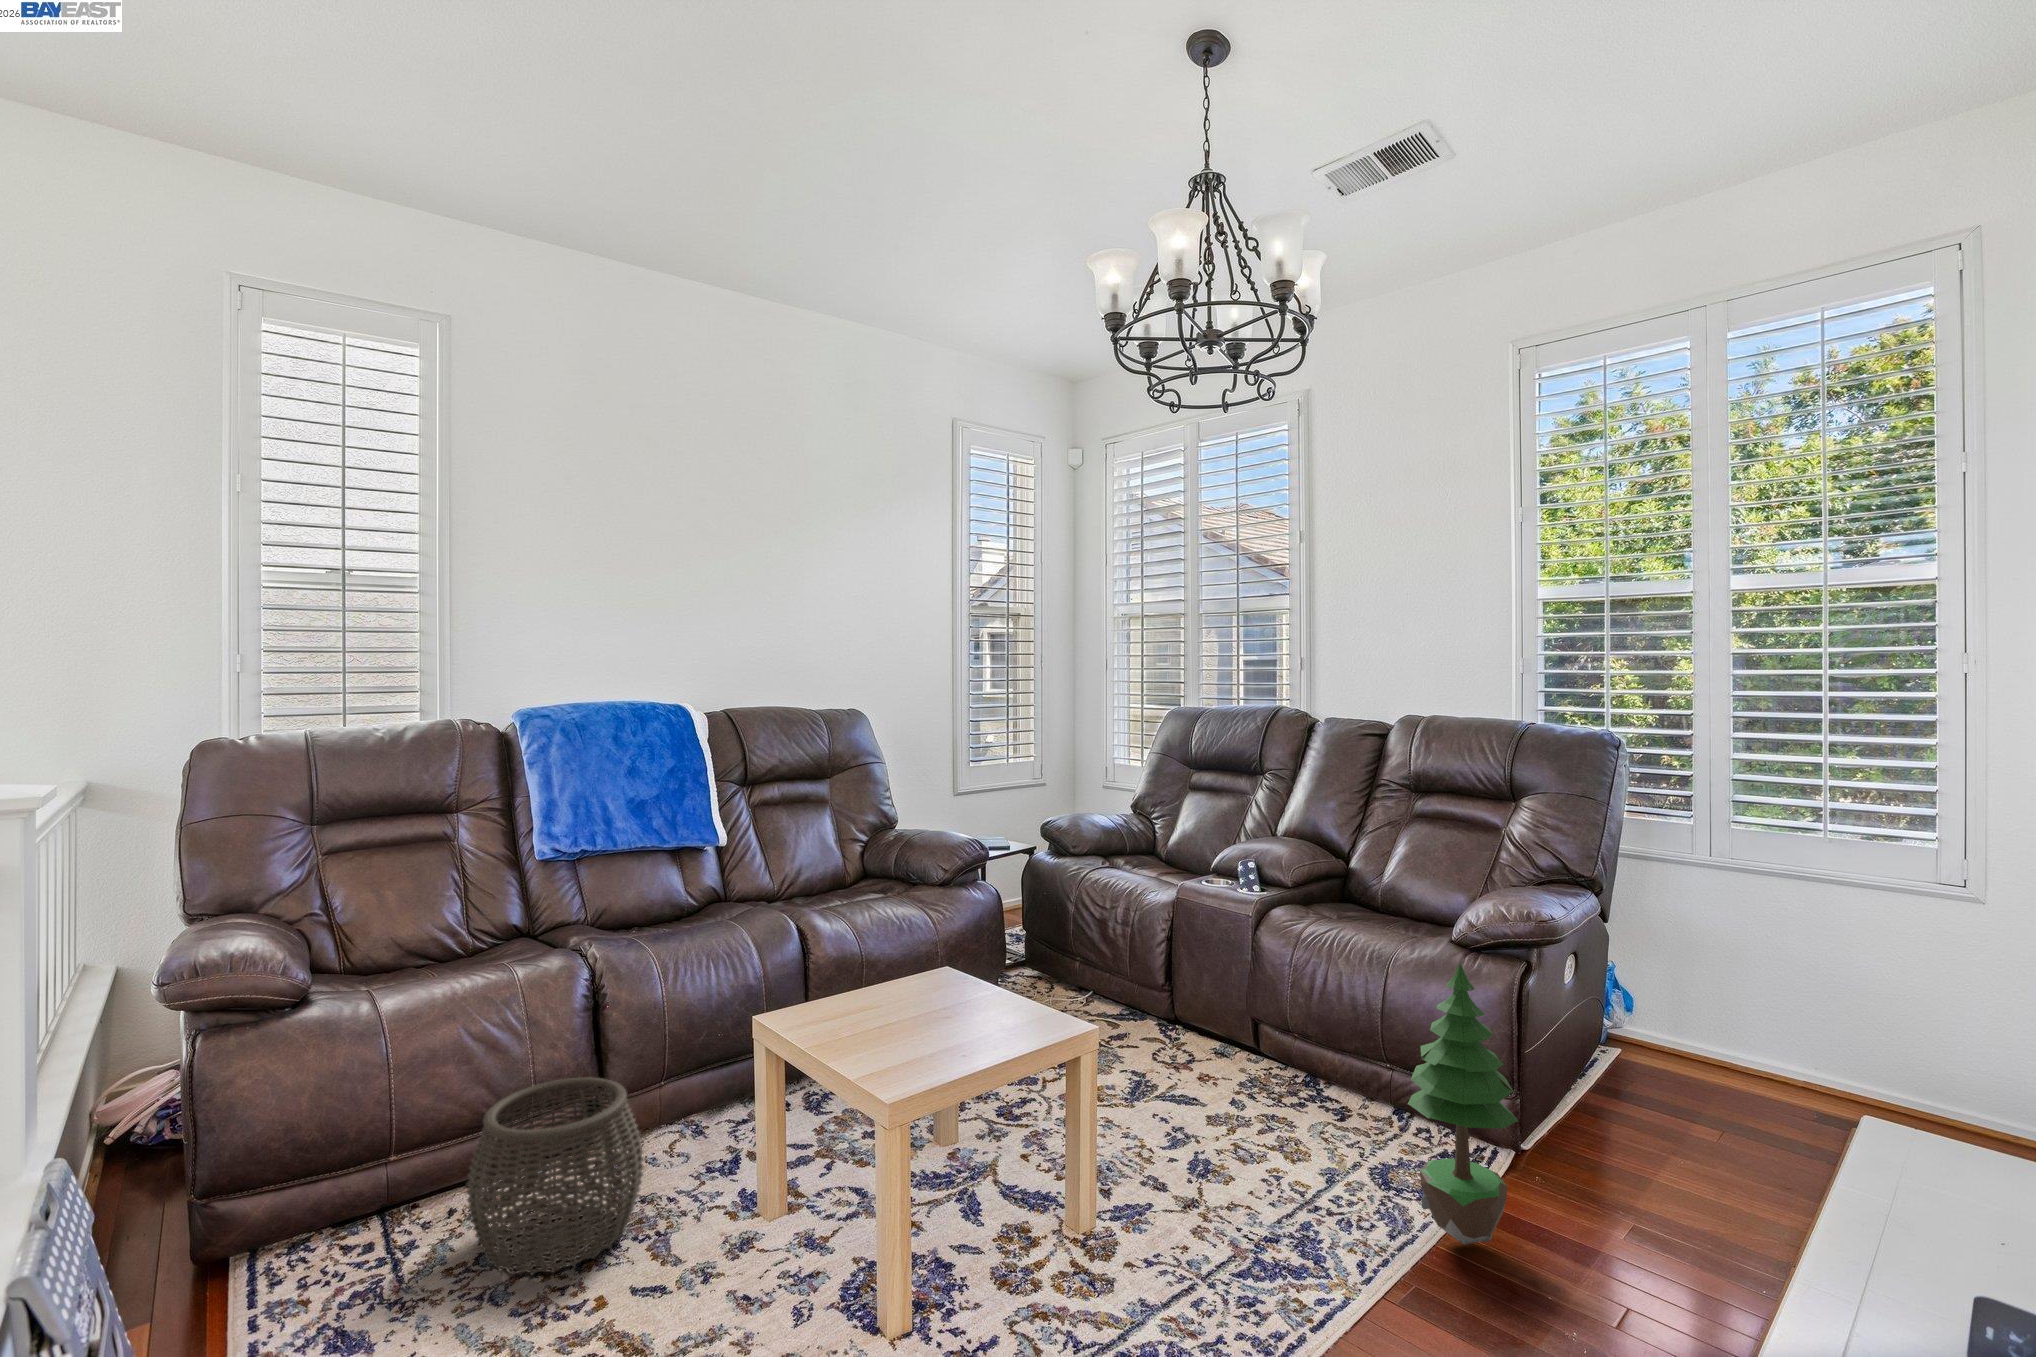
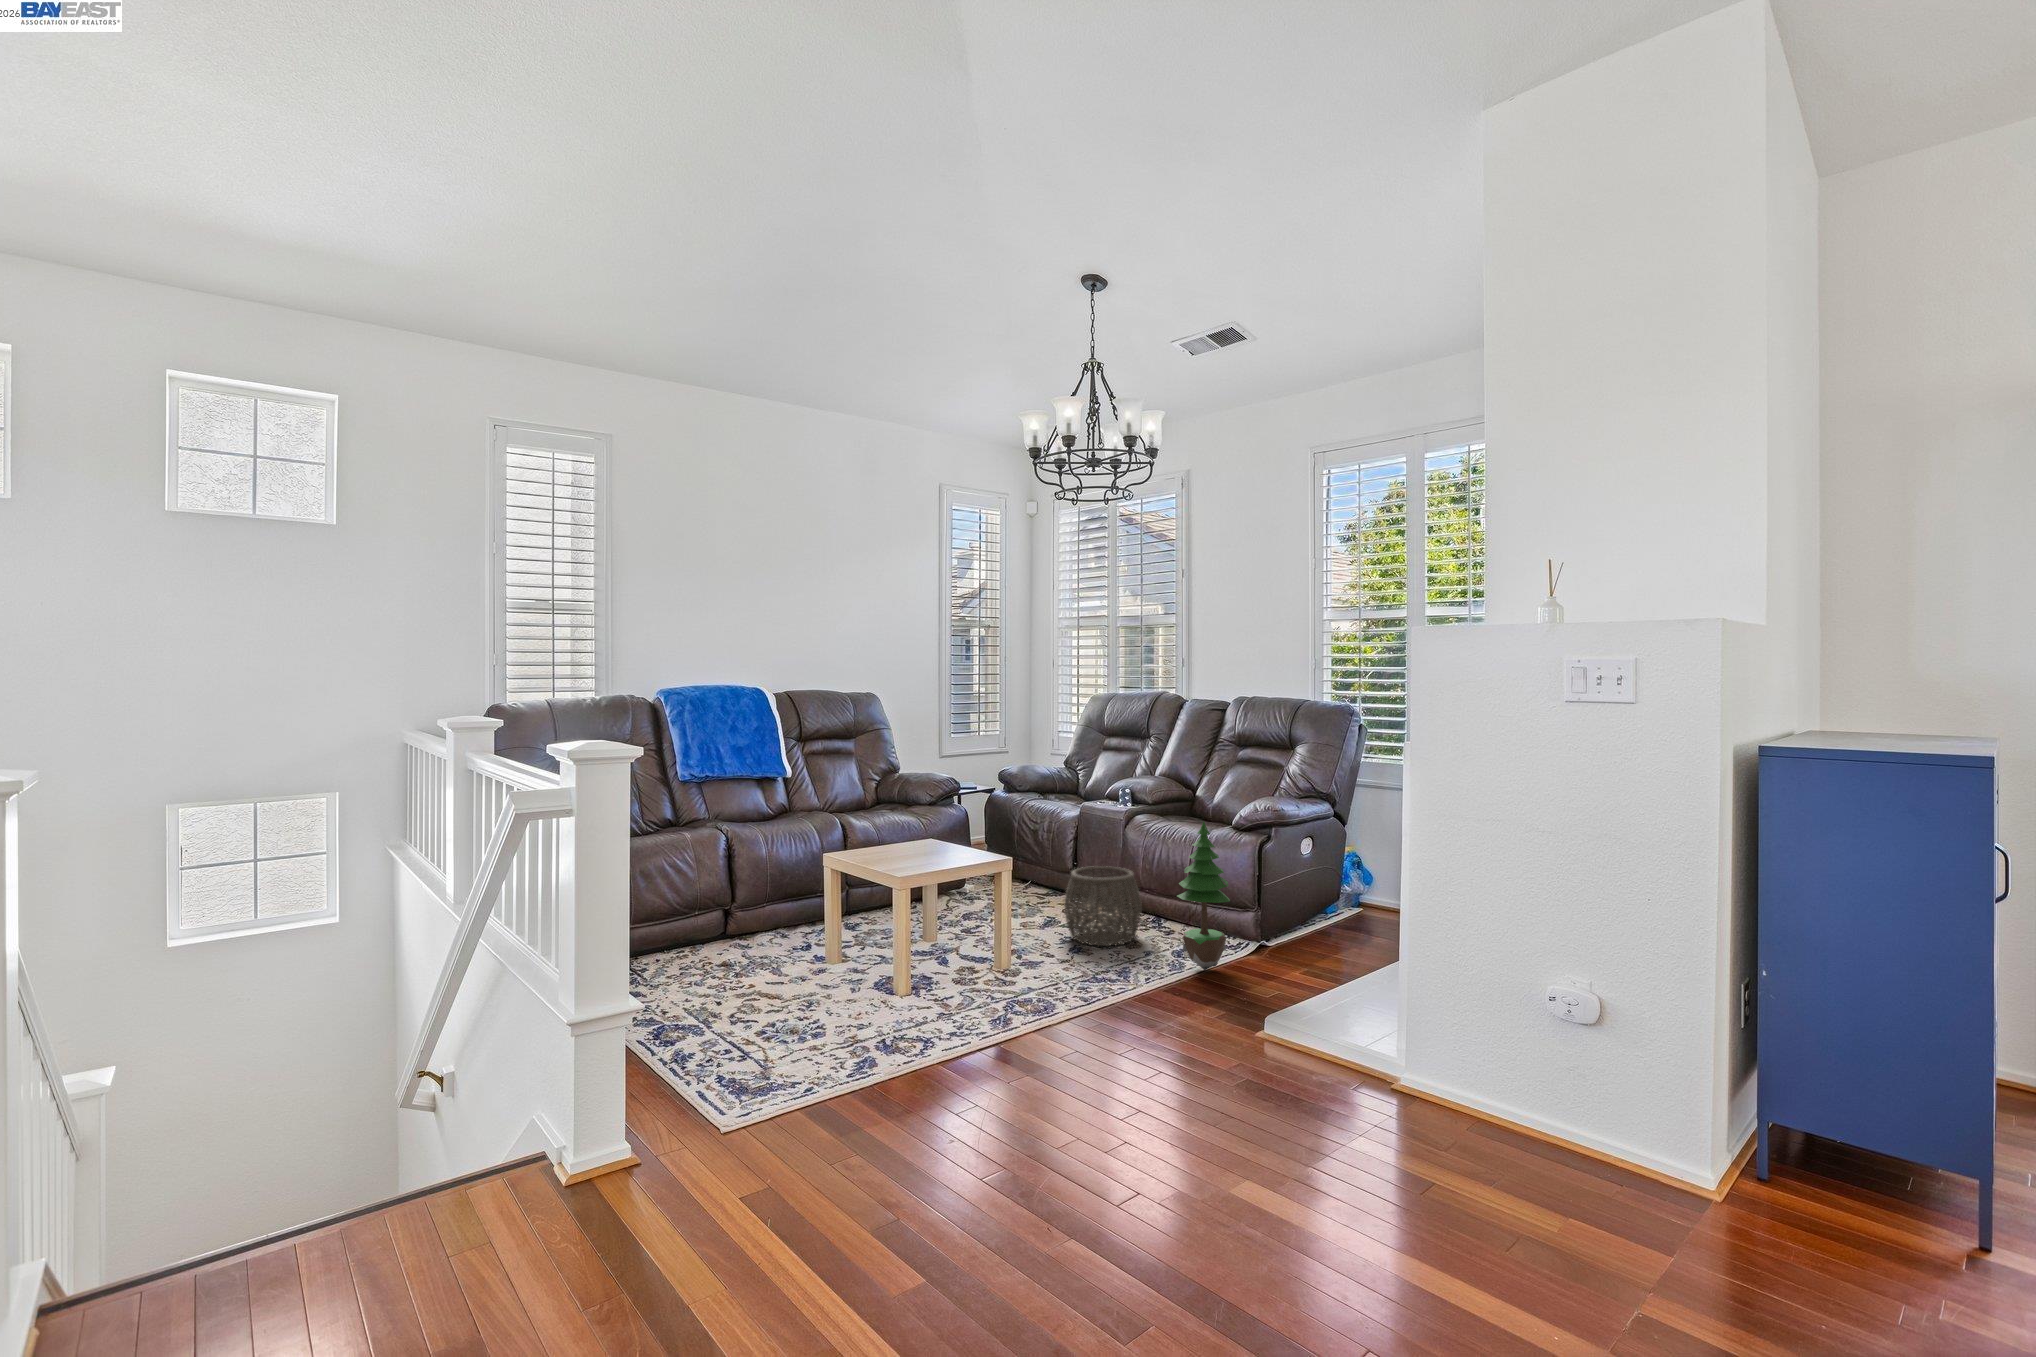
woven basket: present [467,1078,644,1275] -> present [1064,866,1142,946]

